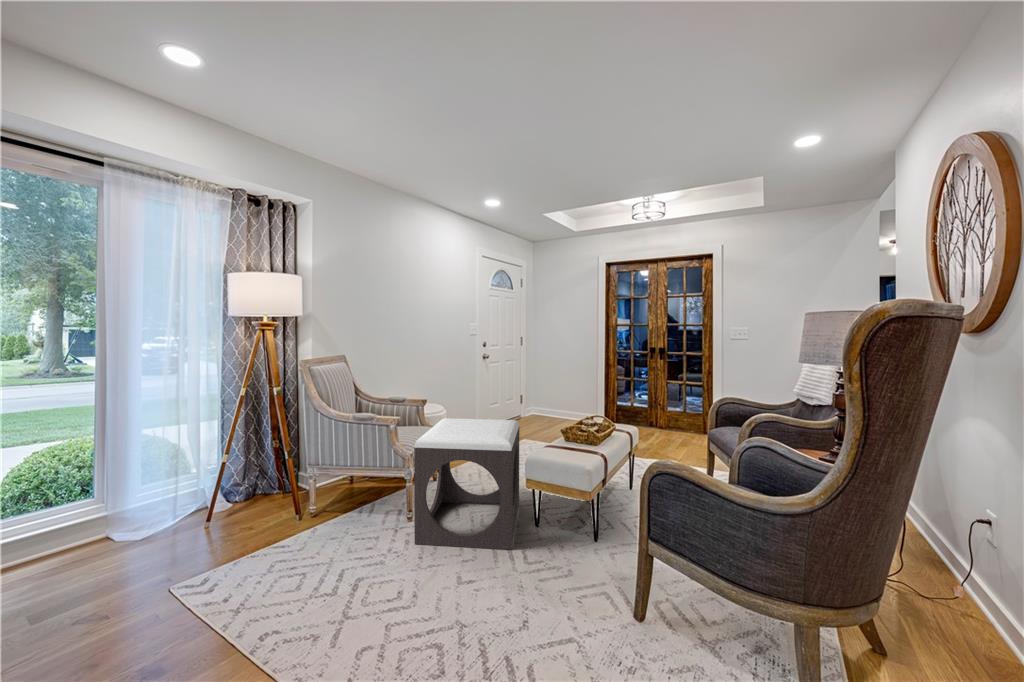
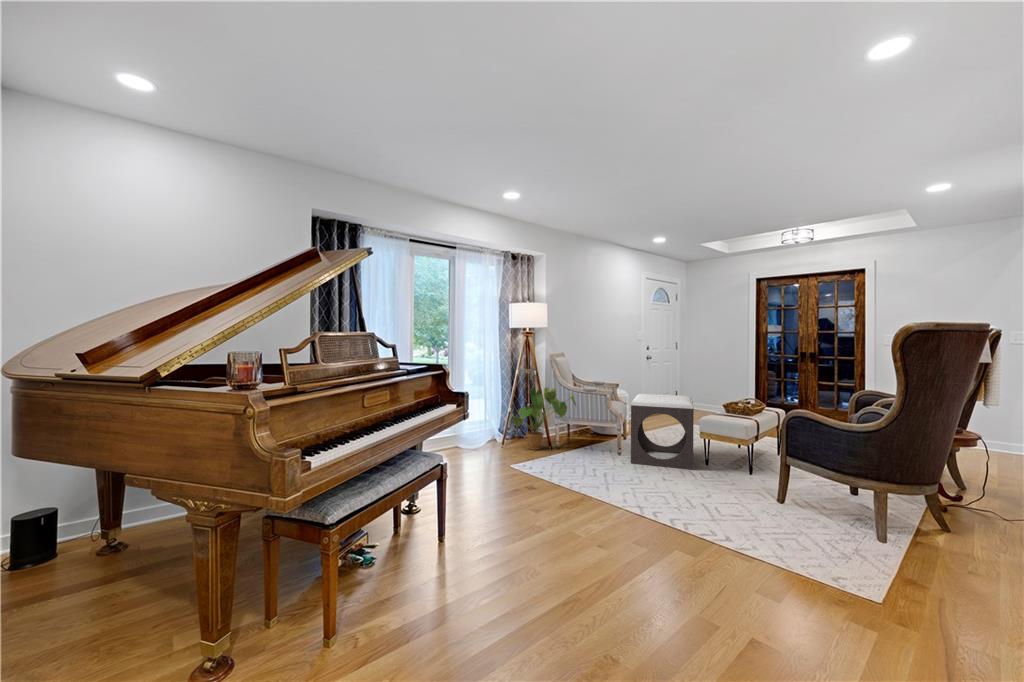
house plant: none [214,412,346,524] -> present [509,388,576,450]

